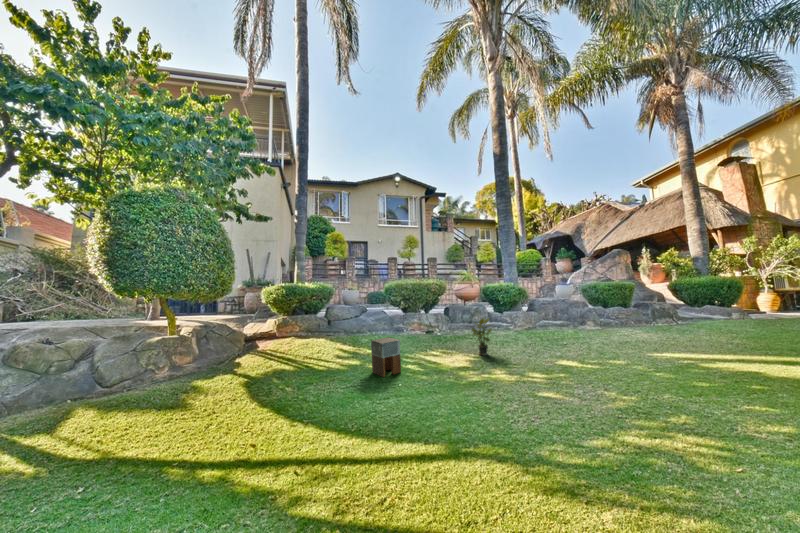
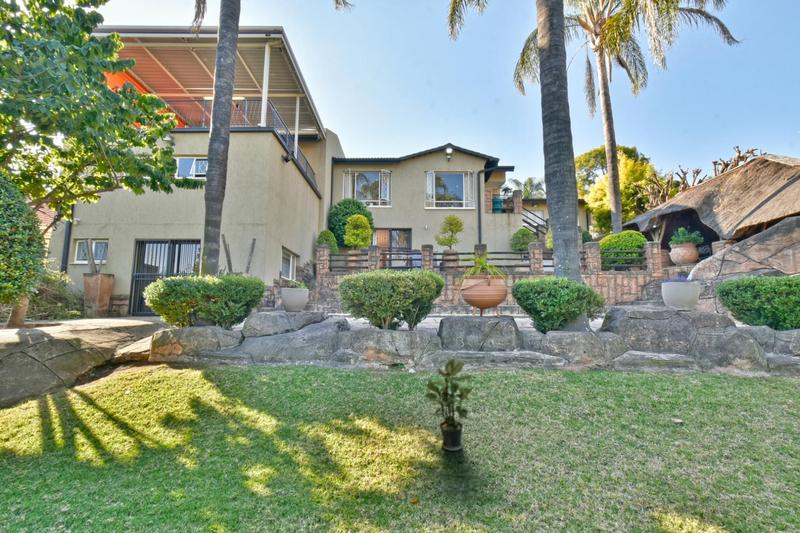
stool: present [371,337,401,377] -> none [132,401,206,515]

